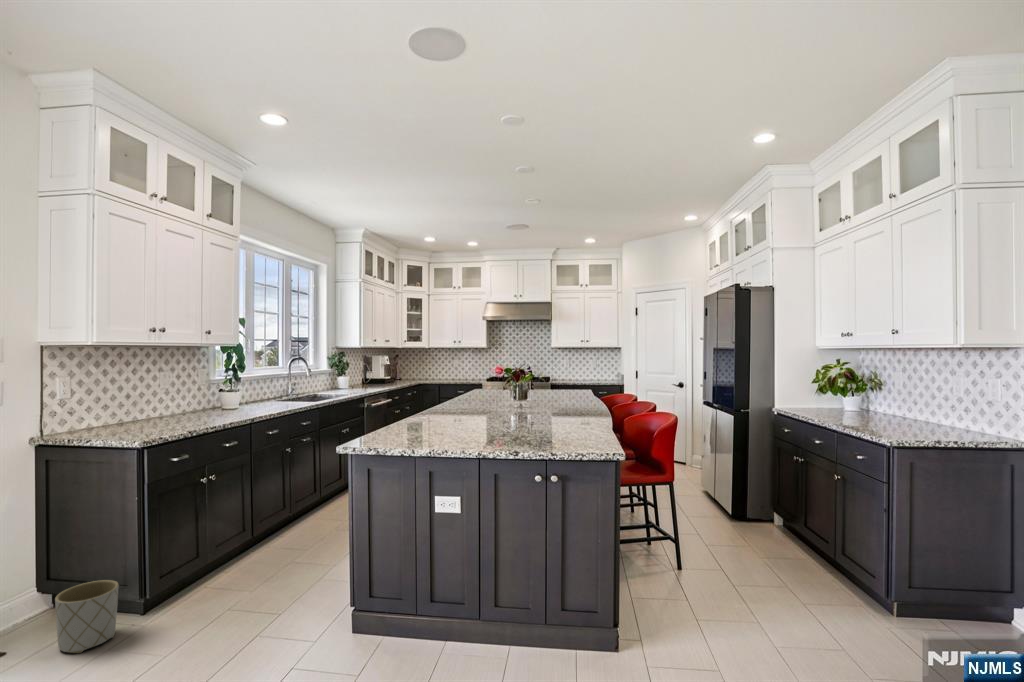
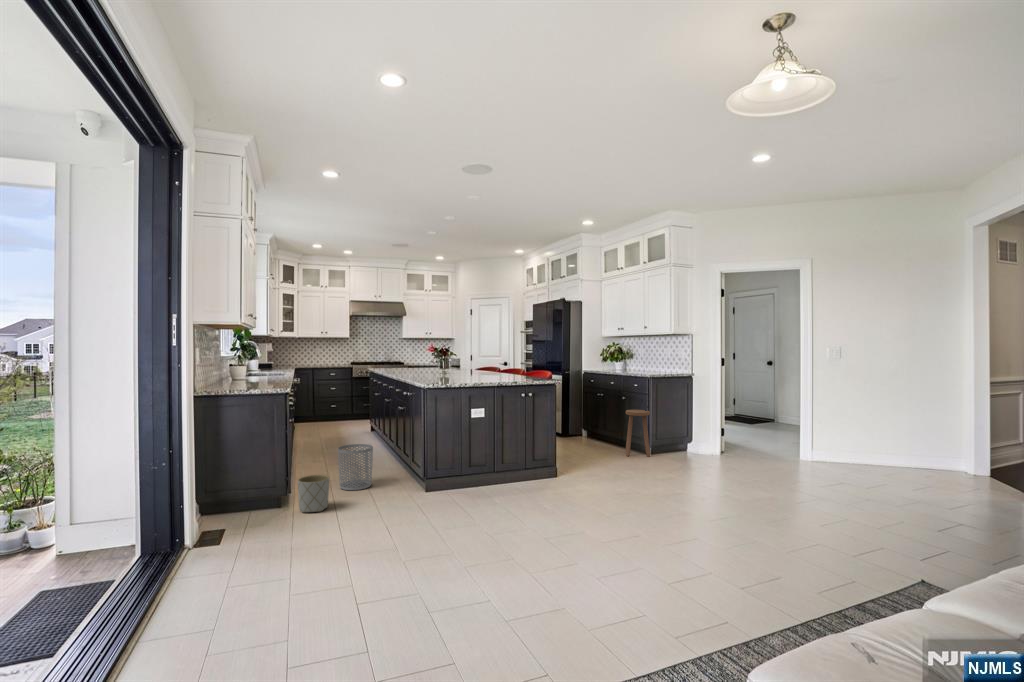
stool: none [813,519,887,654] -> present [626,410,650,457]
waste bin: none [209,522,269,605] -> present [338,444,373,490]

